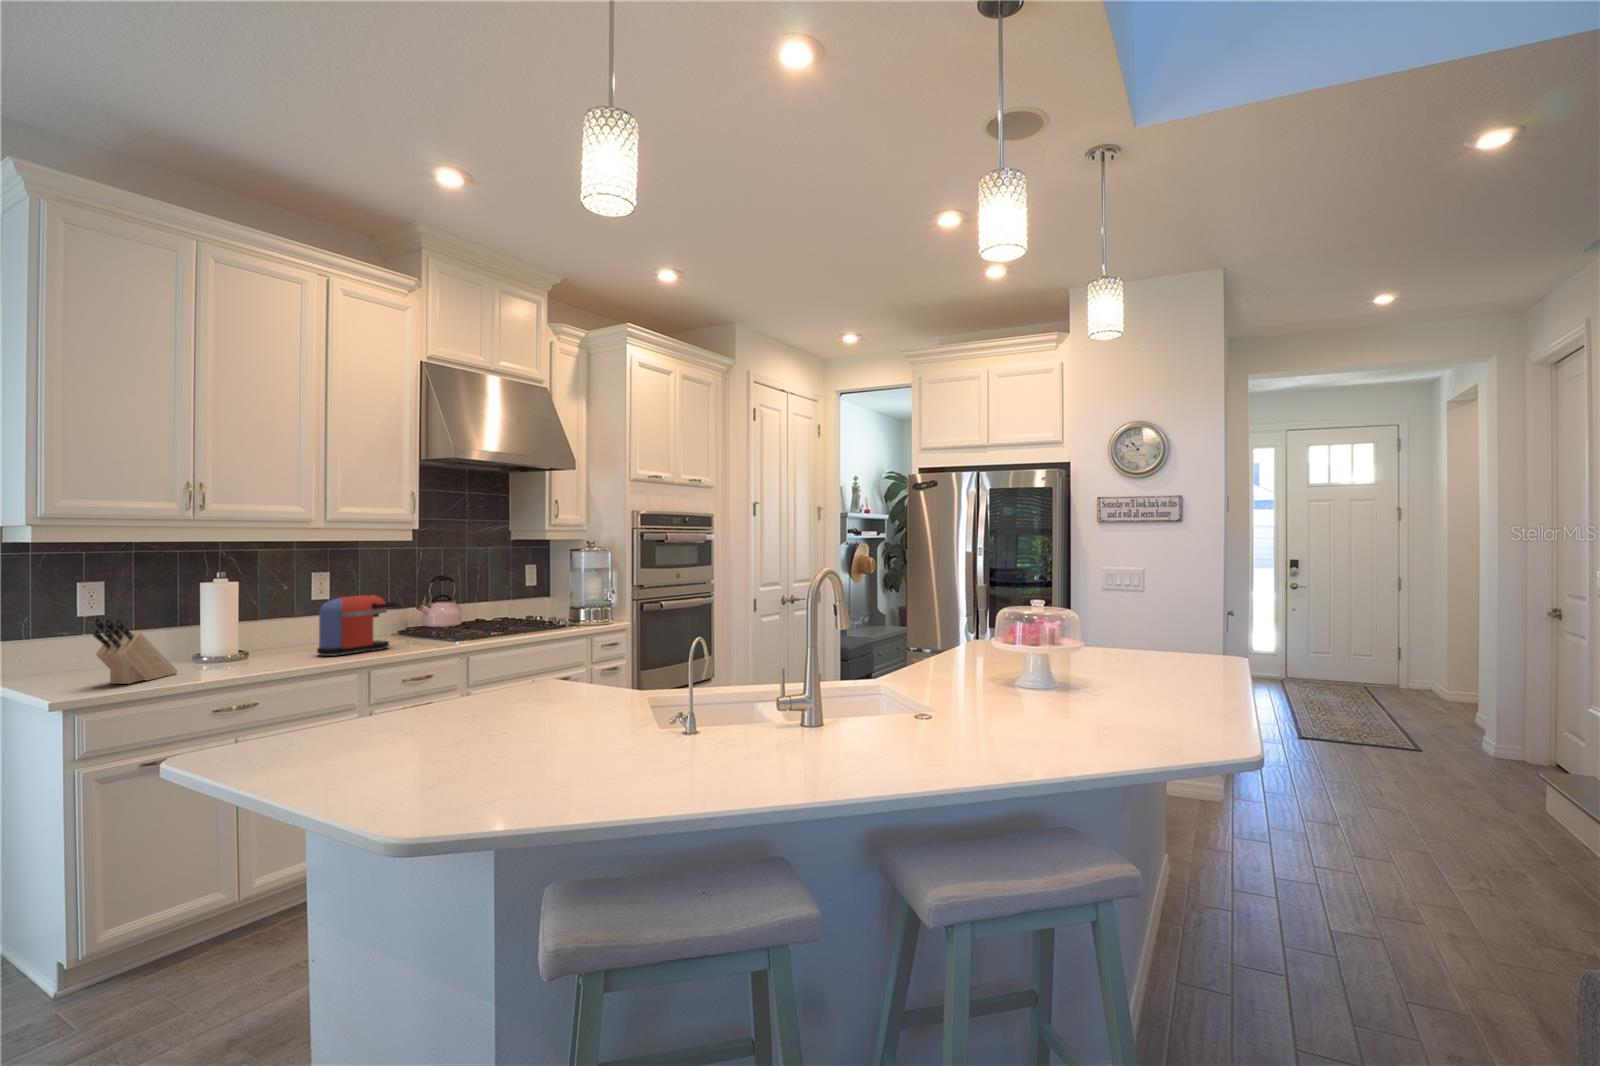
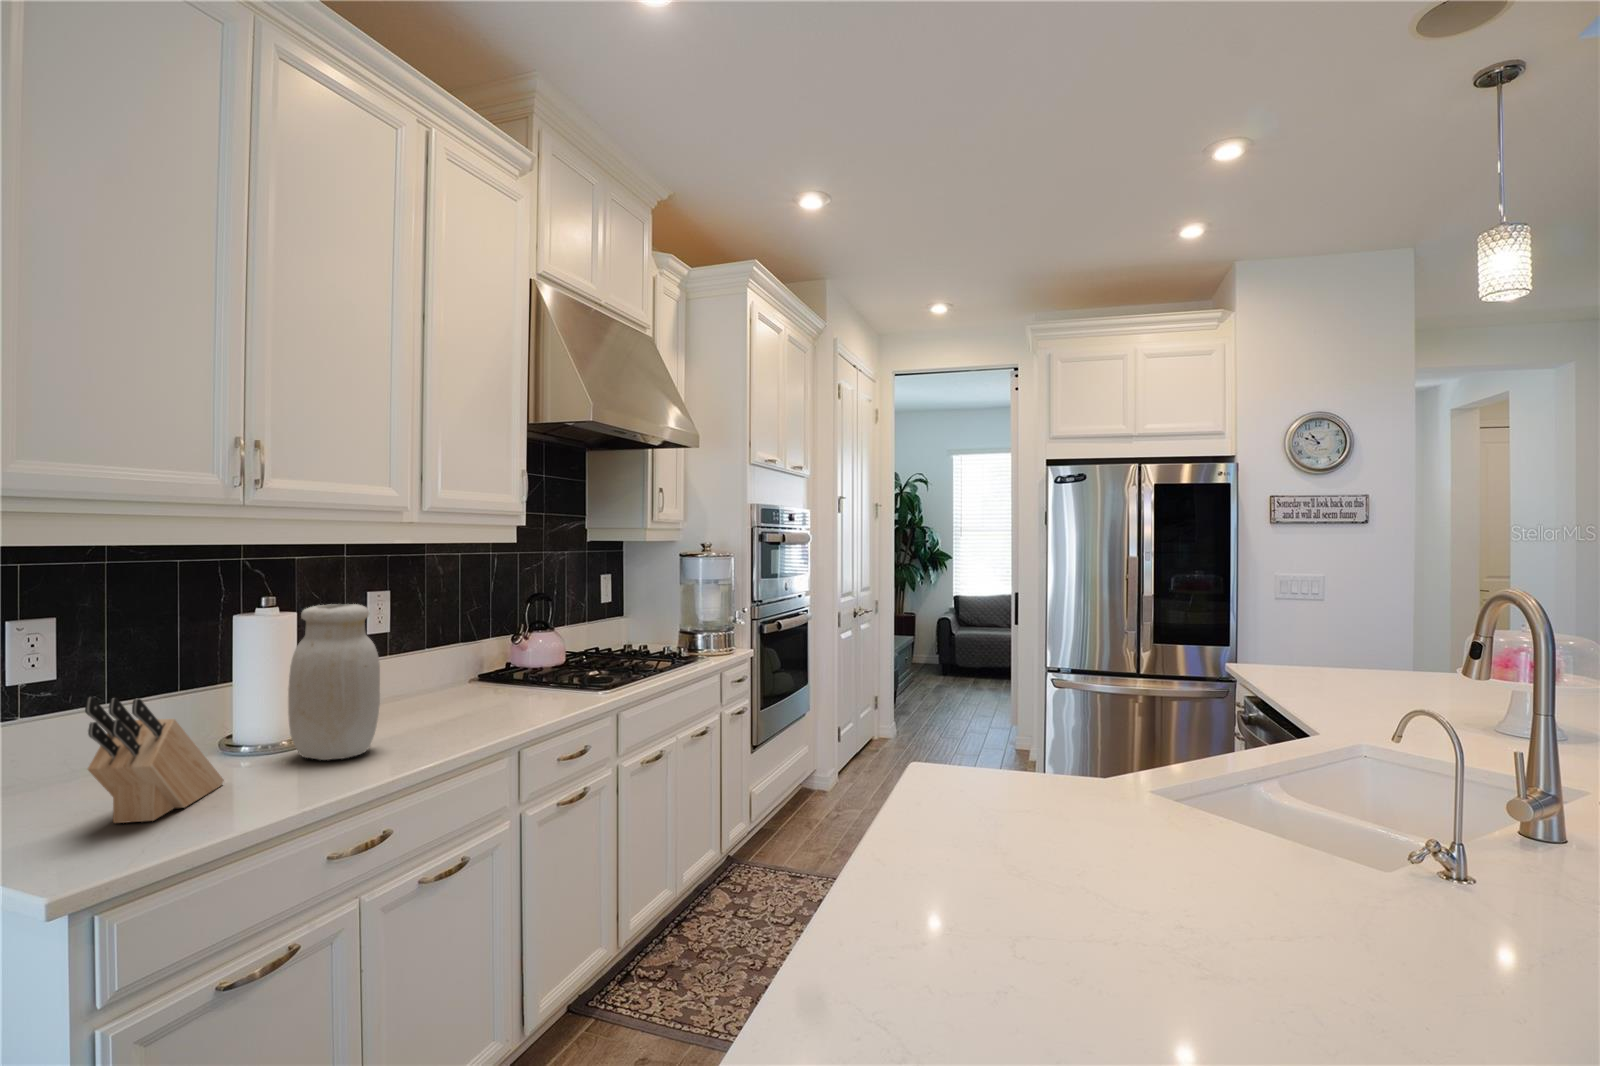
jar: none [221,577,276,666] -> present [288,604,380,760]
coffee maker: present [317,595,398,656] -> none [425,627,527,729]

